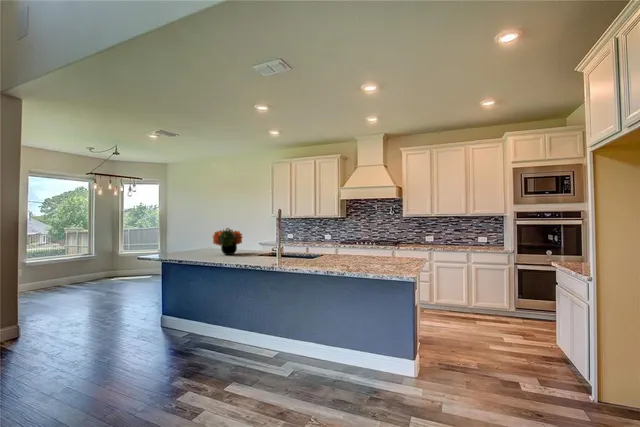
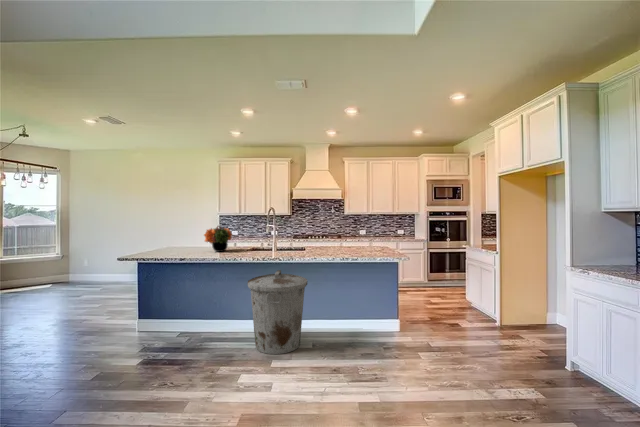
trash can: none [222,279,291,376] -> present [248,270,307,354]

